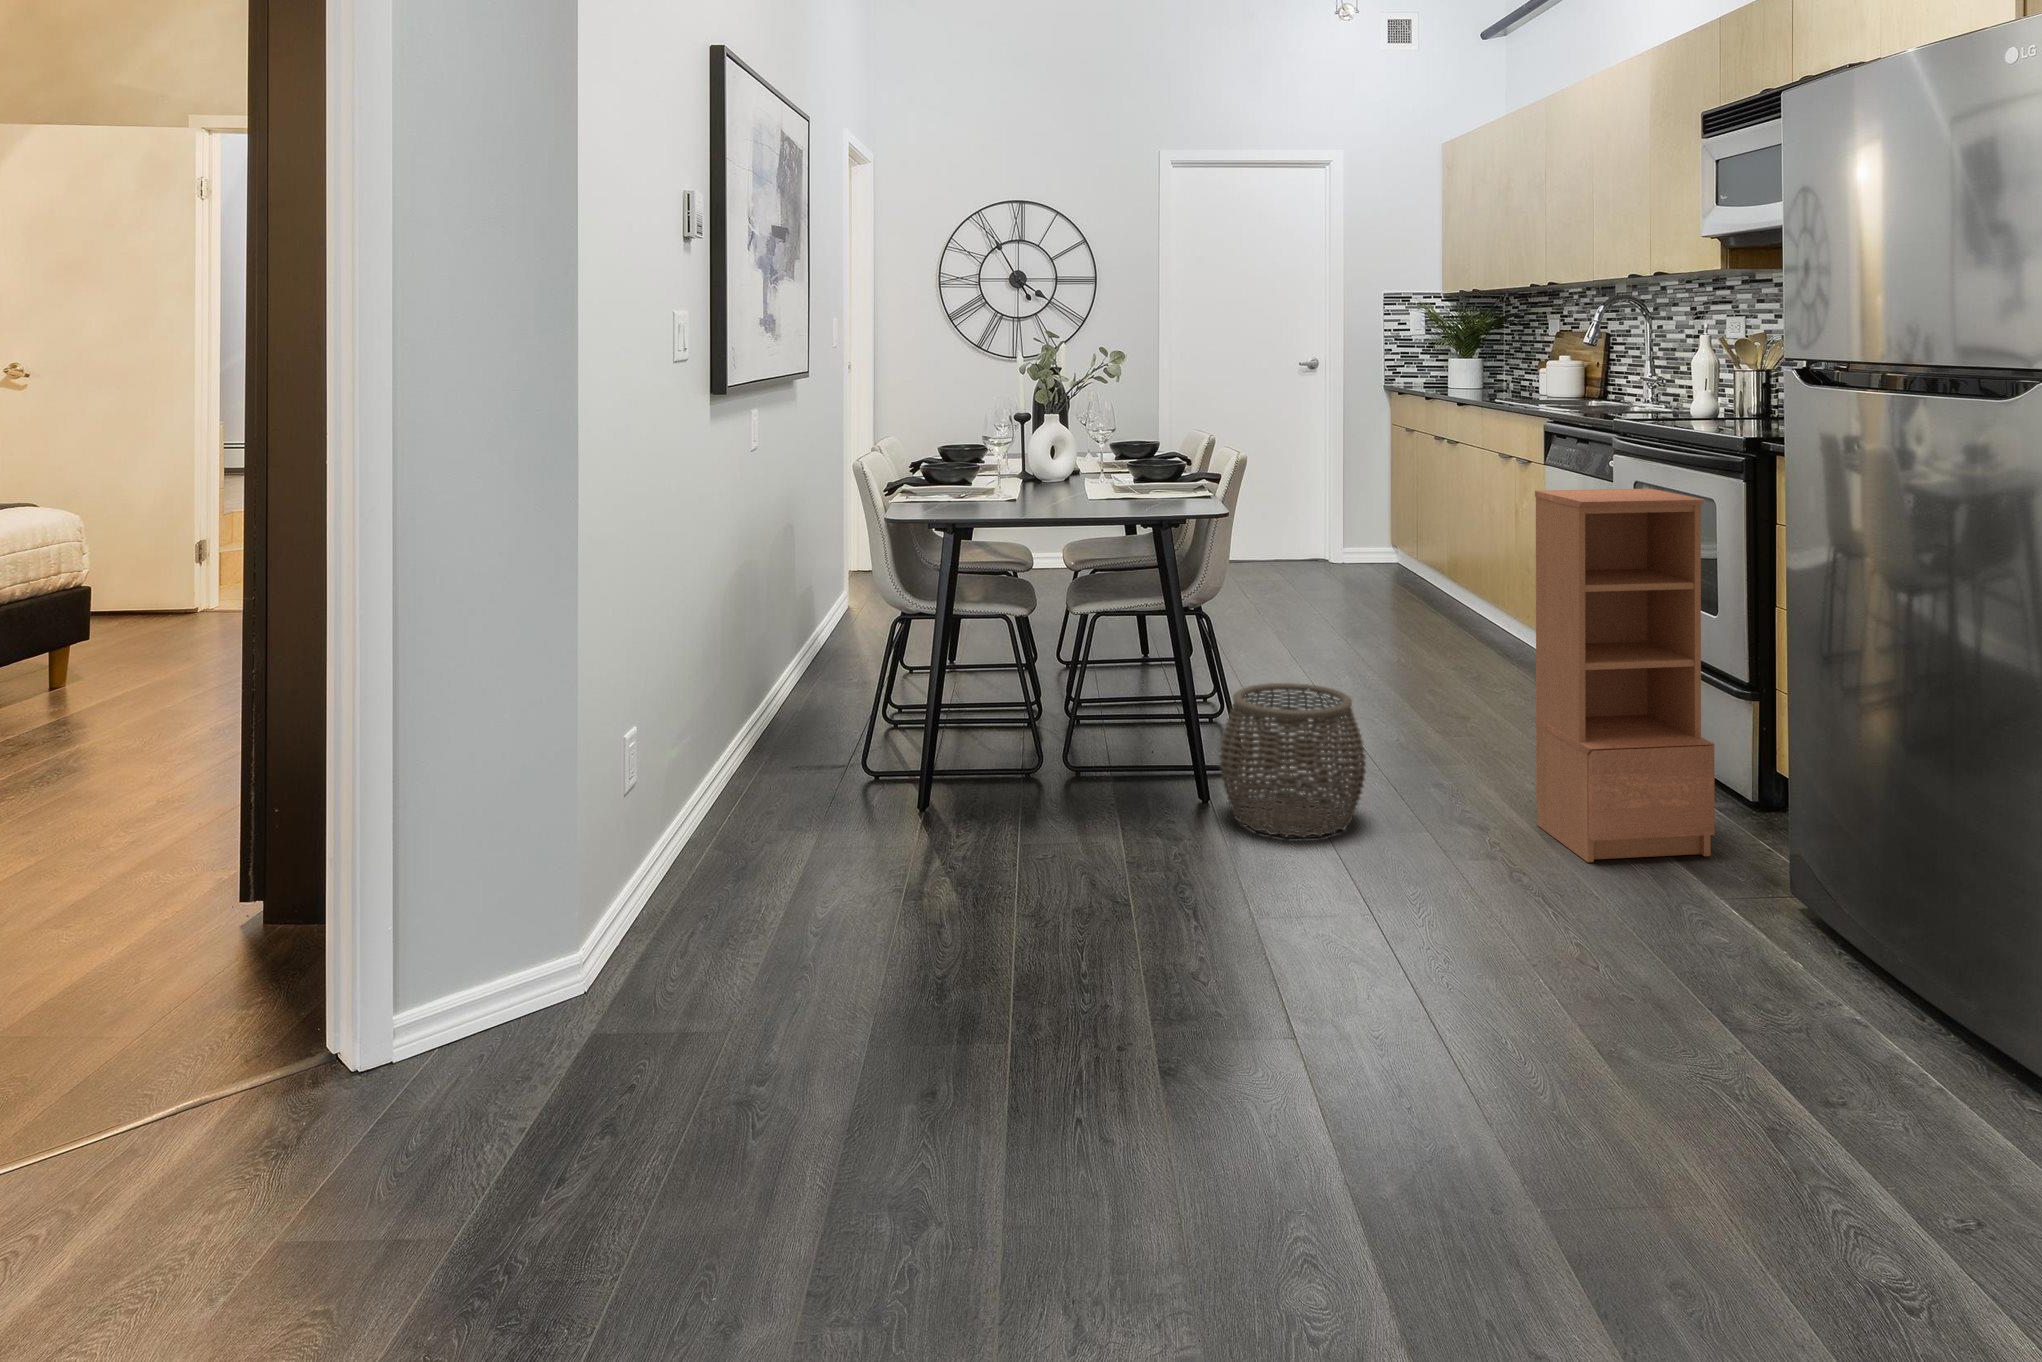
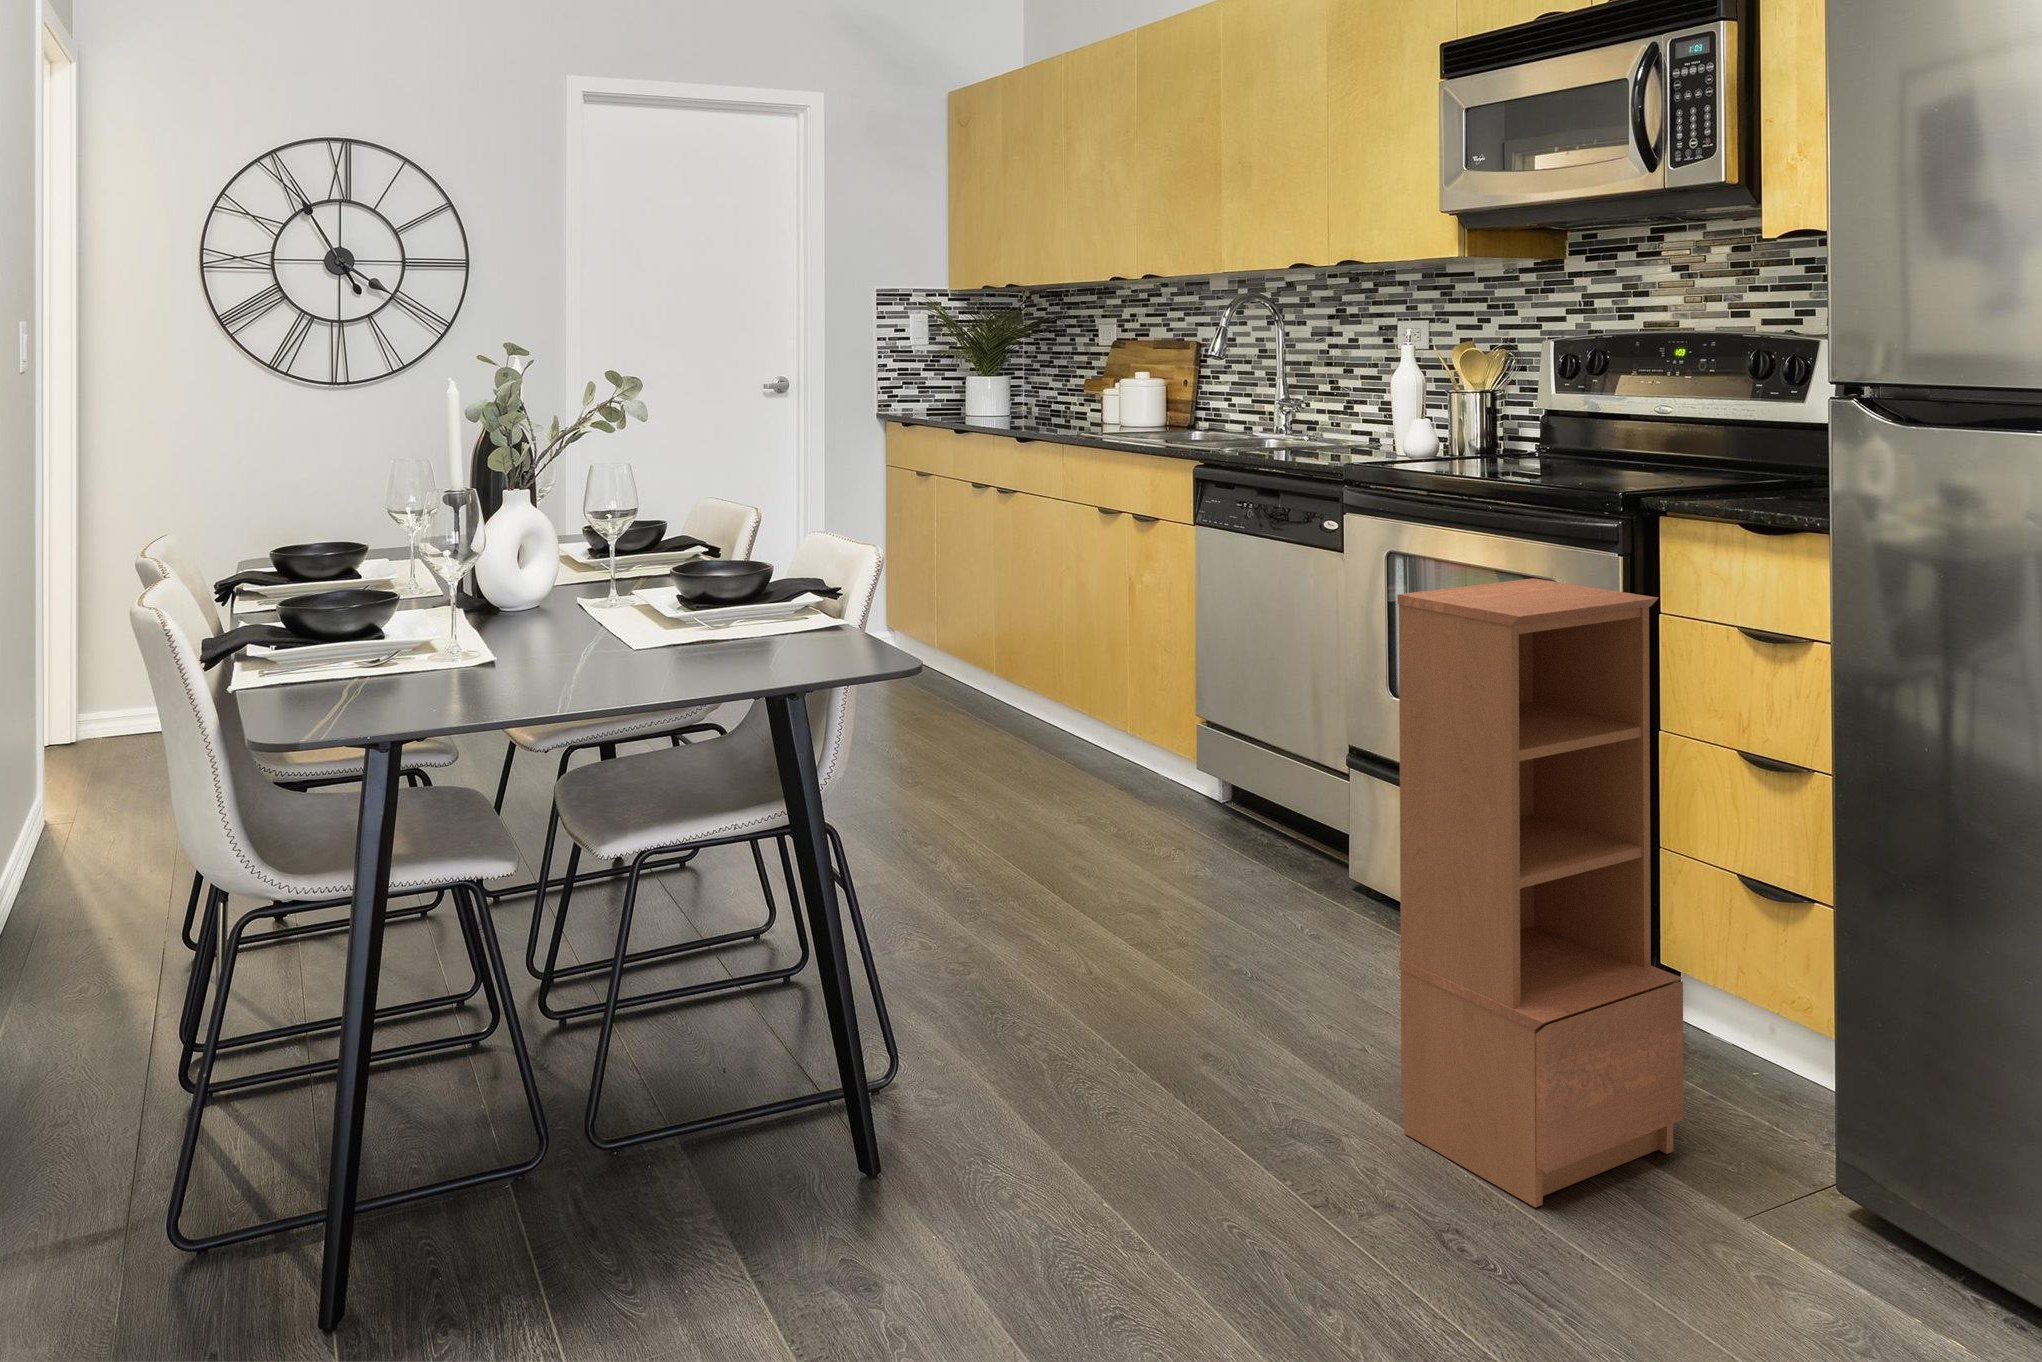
woven basket: present [1219,683,1366,837] -> none [912,950,1168,1258]

